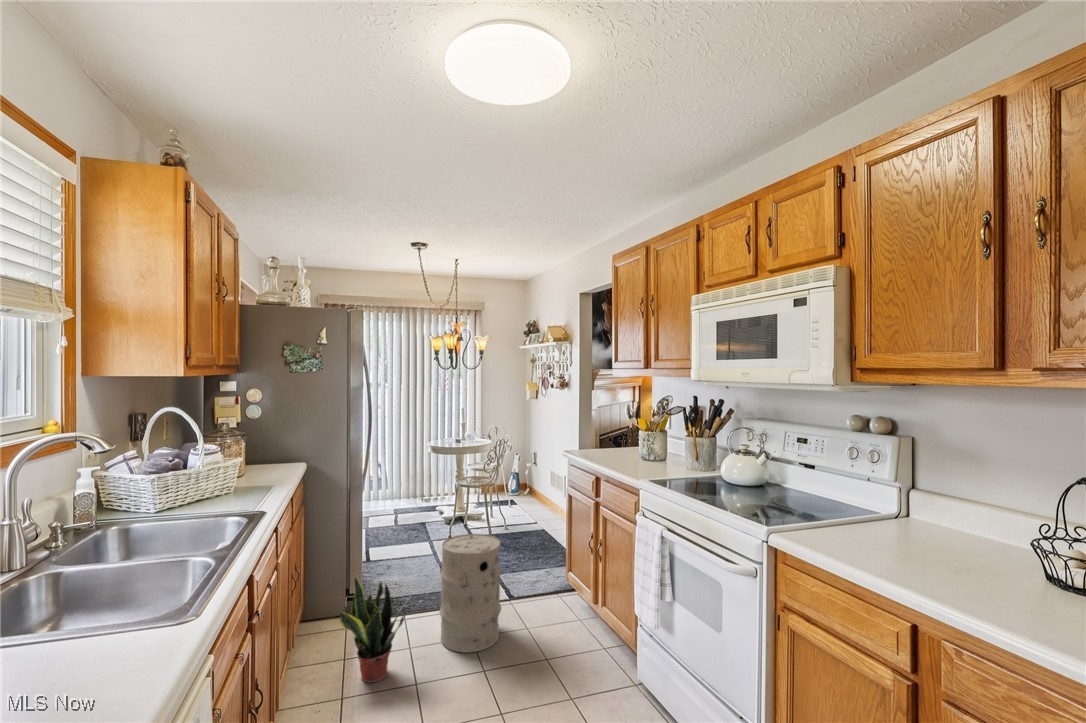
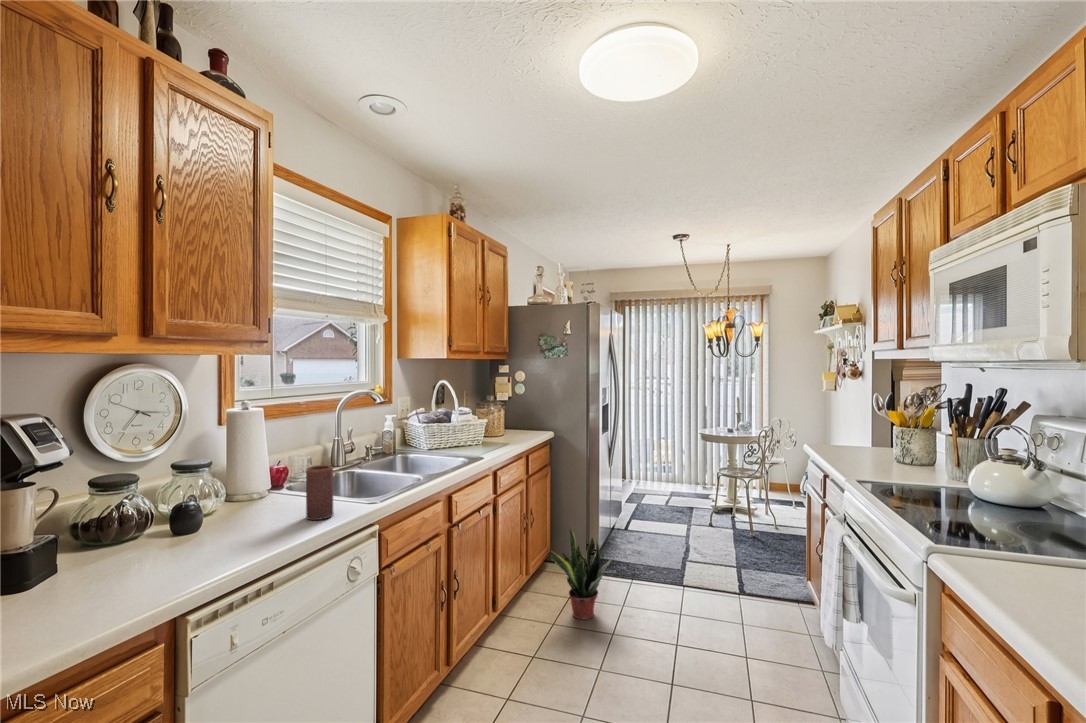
trash can: present [439,534,501,653] -> none [648,514,710,628]
candle: none [94,578,154,690] -> present [306,465,333,520]

